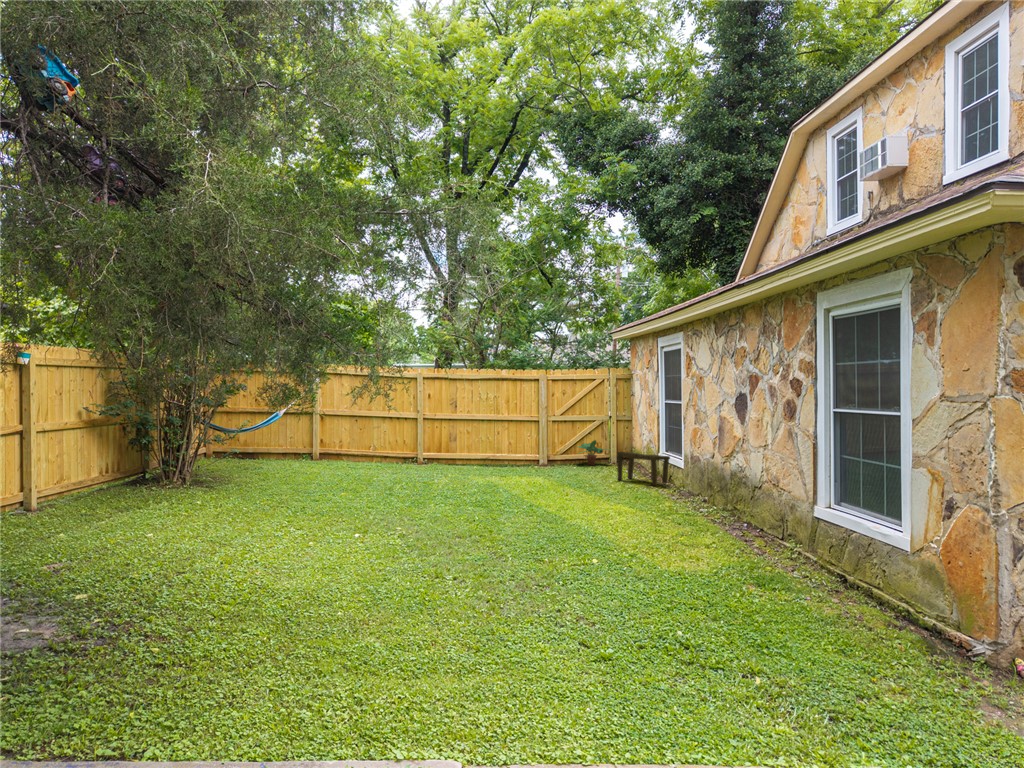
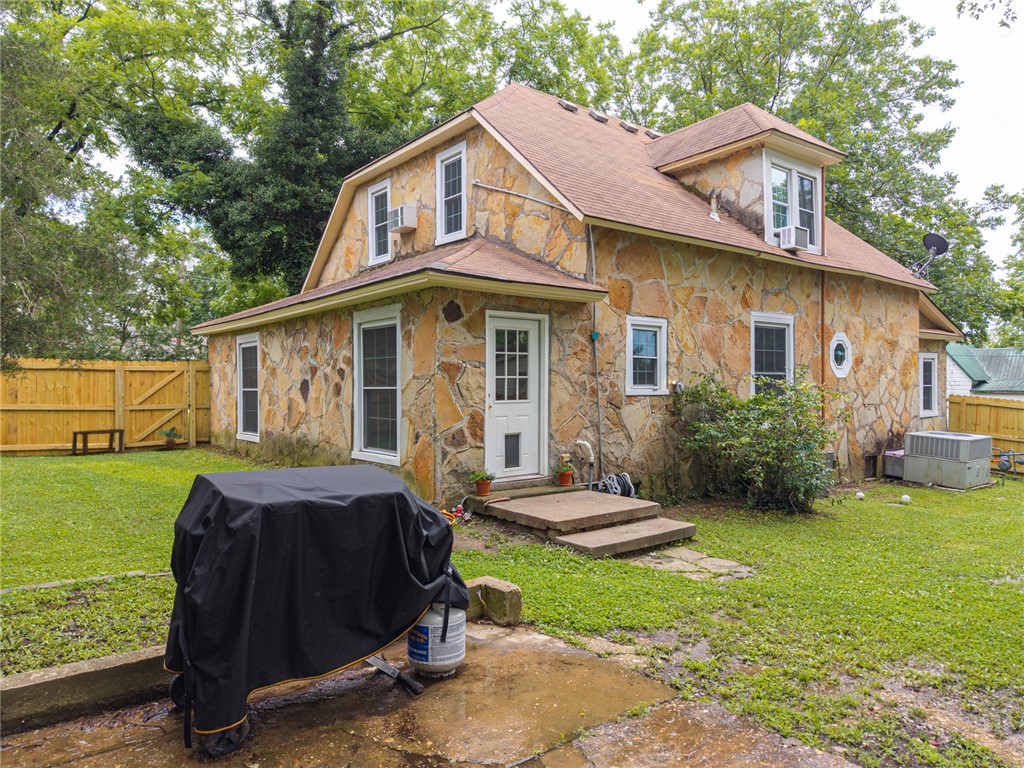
bench: present [617,452,670,486] -> present [72,429,125,455]

